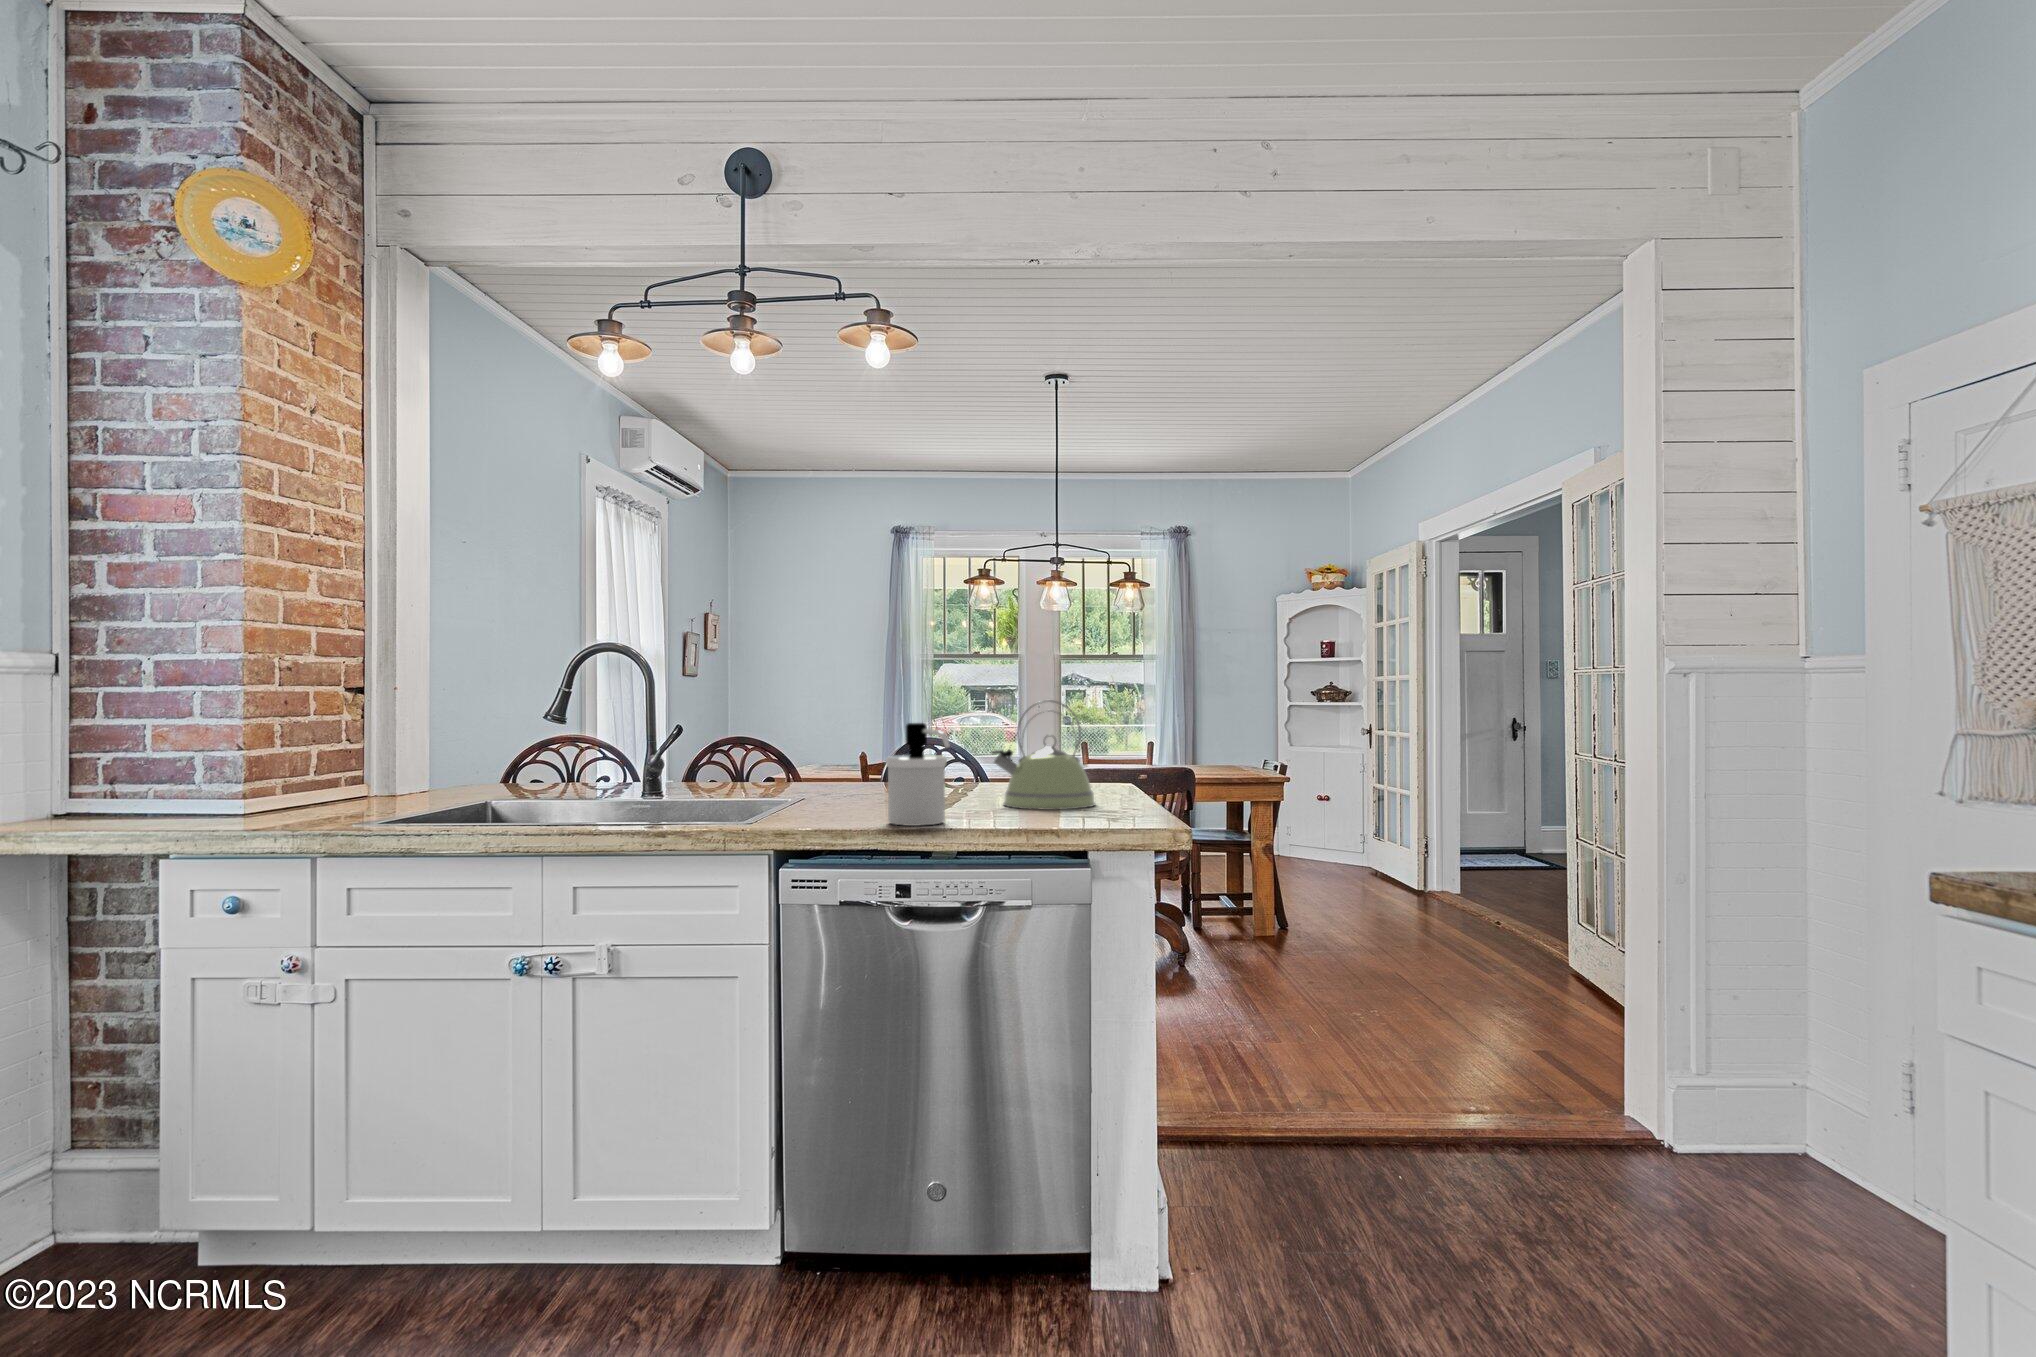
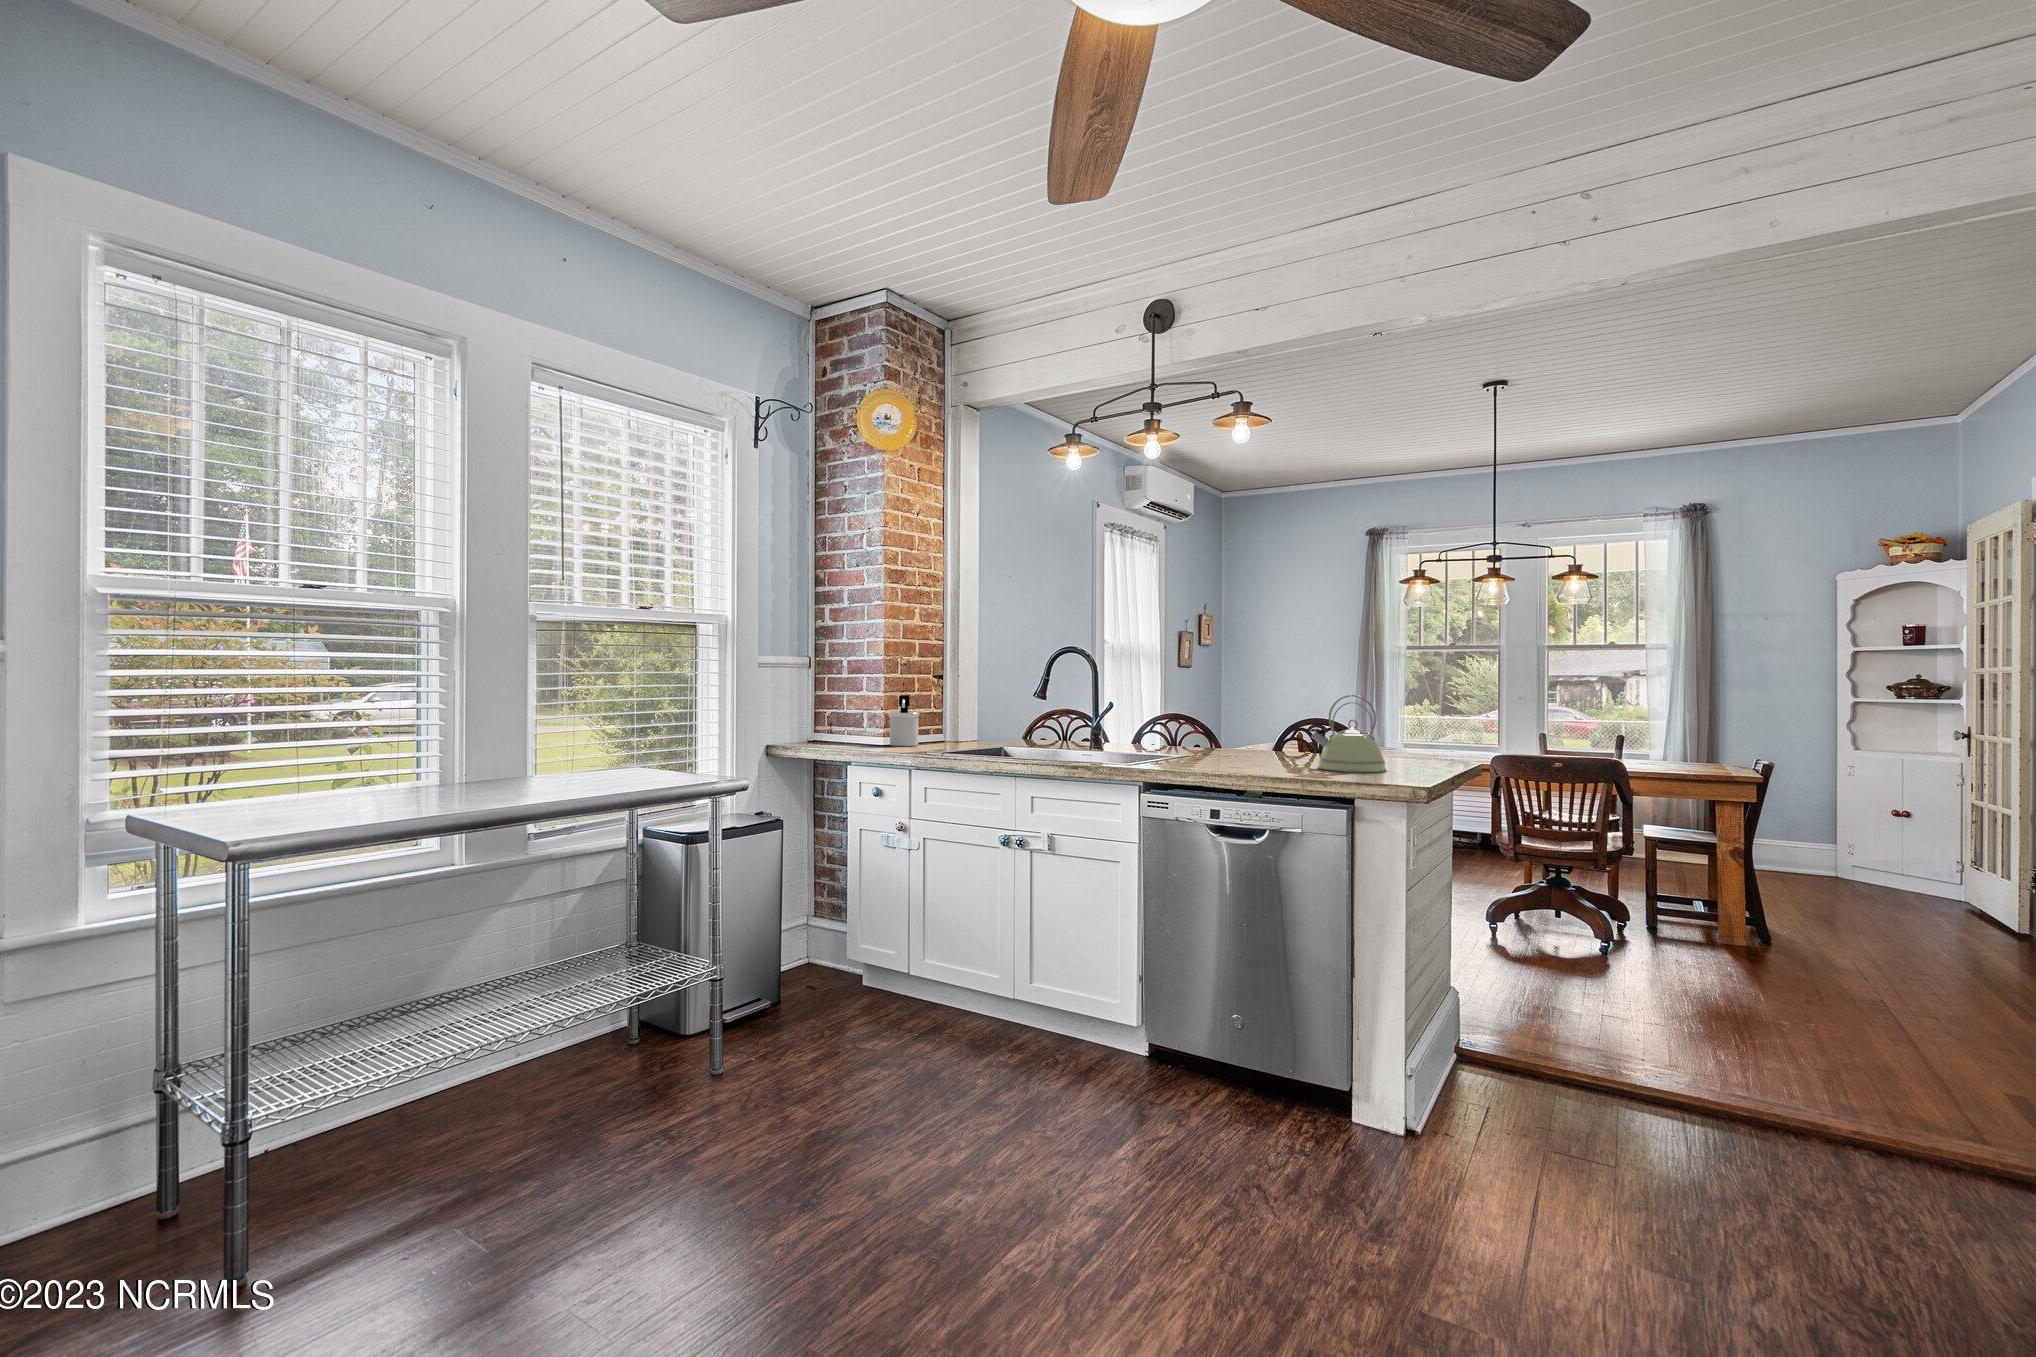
soap dispenser: present [886,723,950,826] -> present [889,695,920,746]

